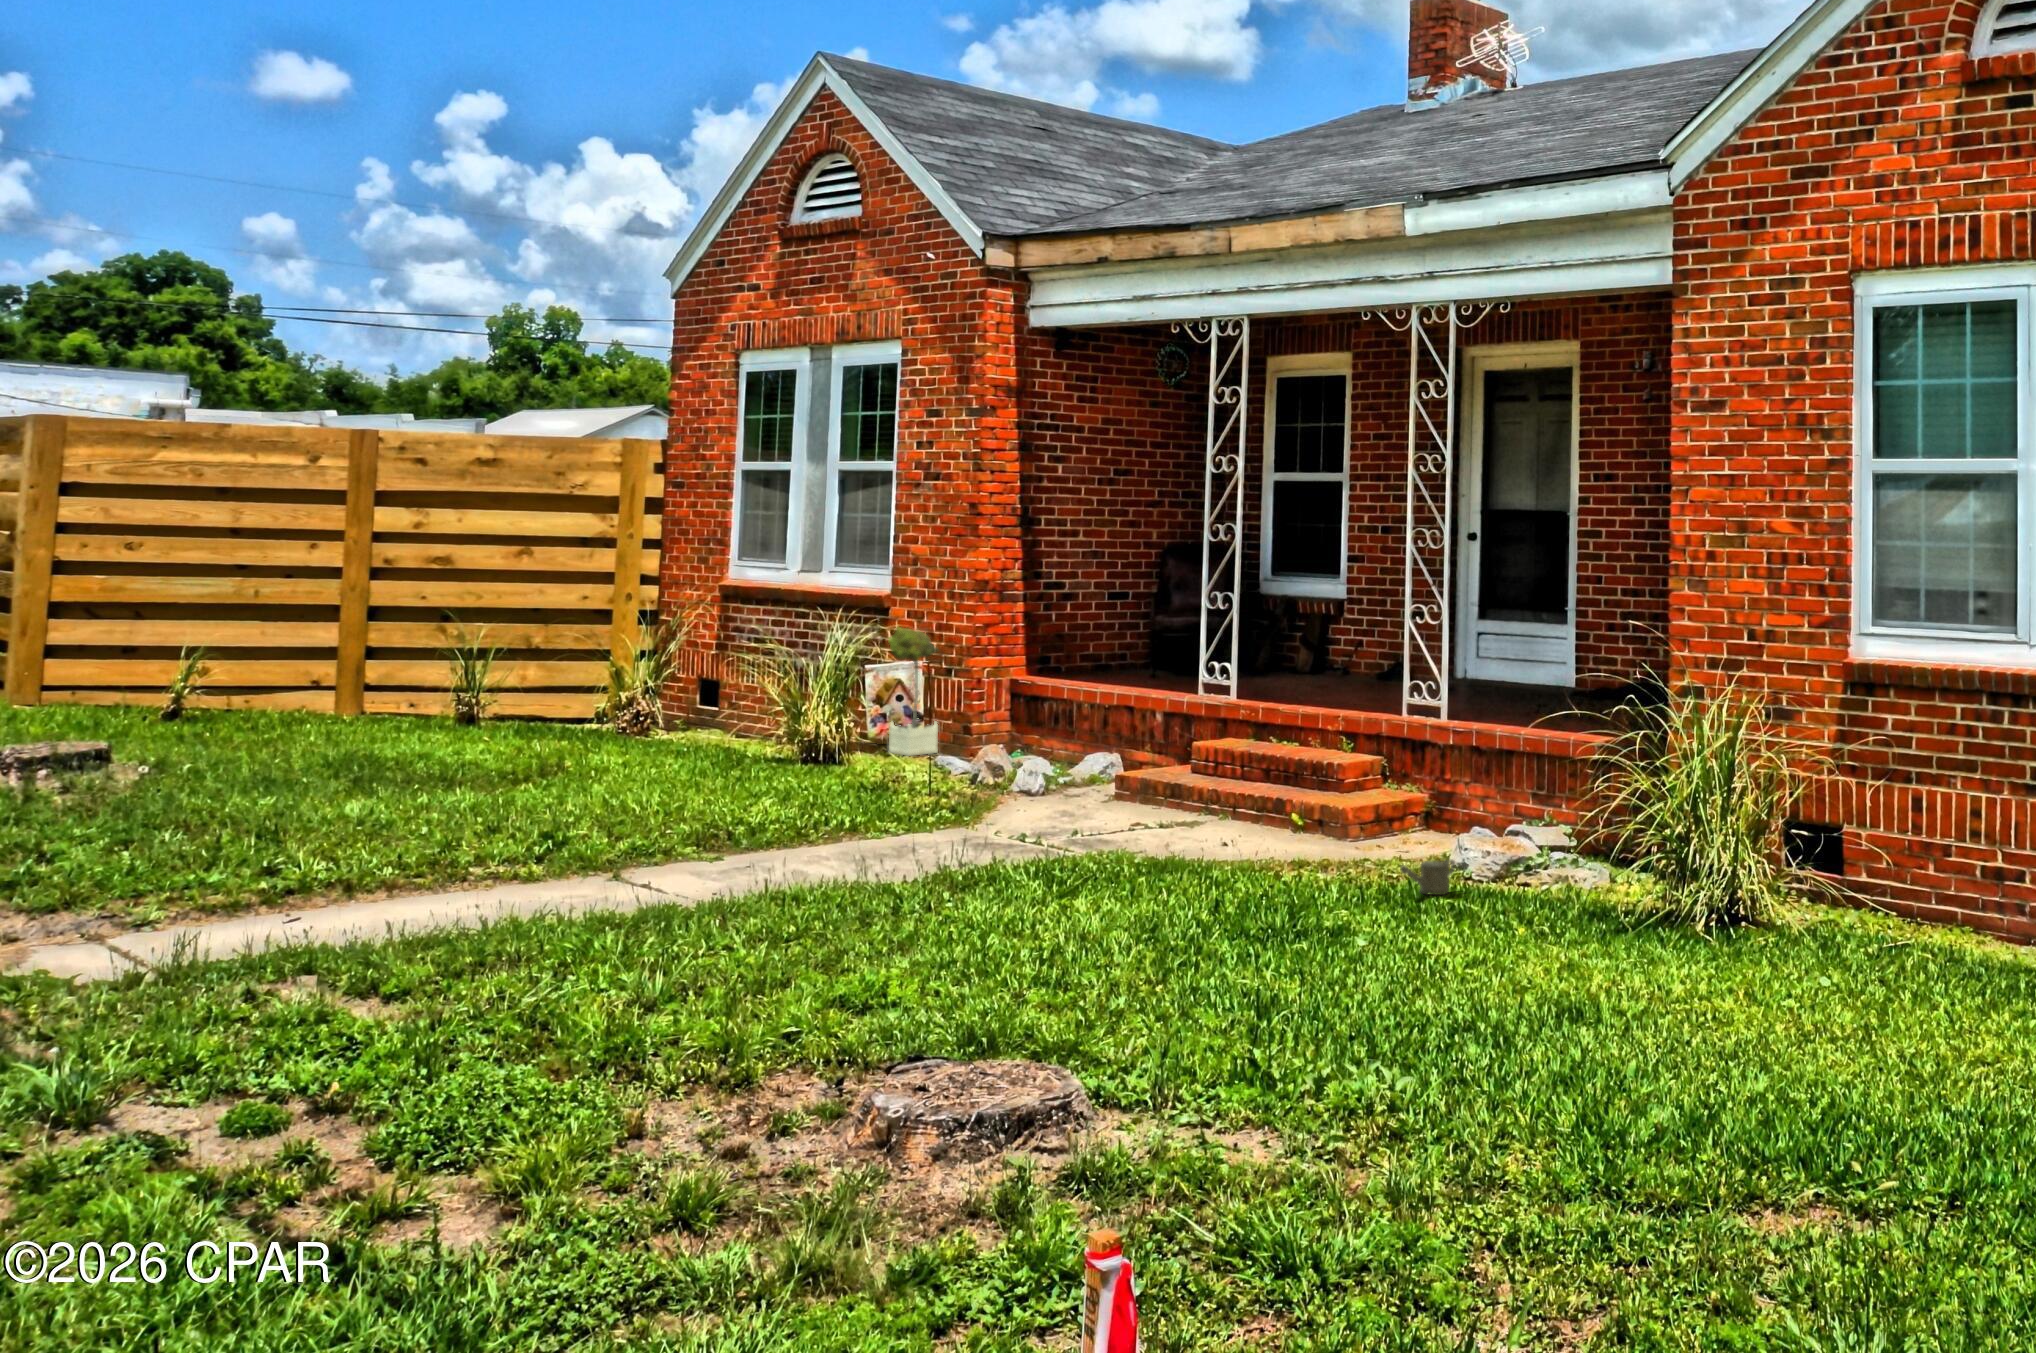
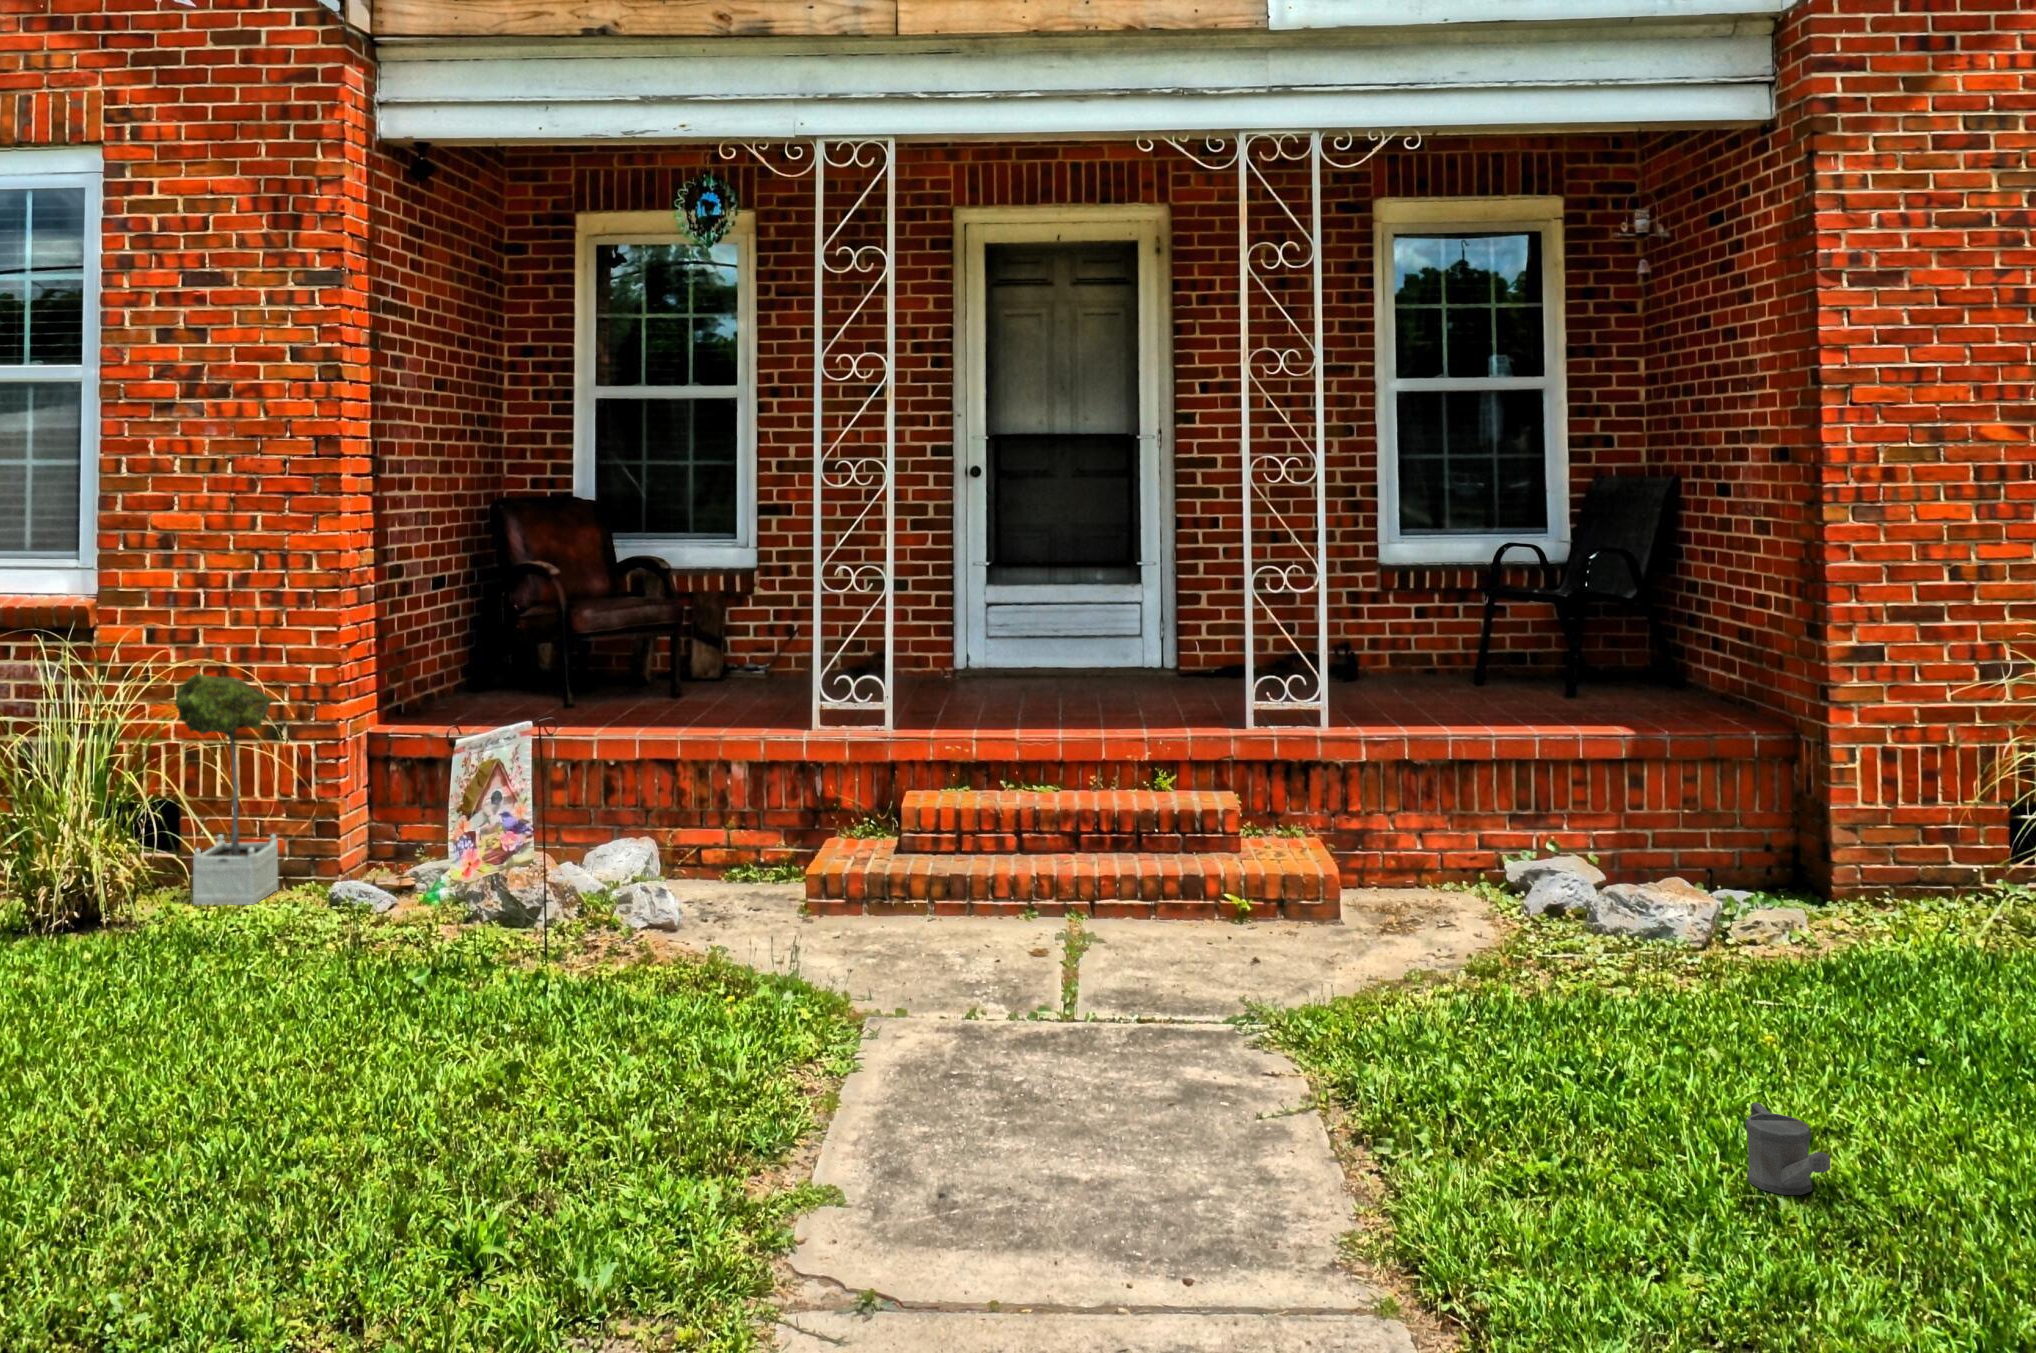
watering can: present [1400,859,1455,895] -> present [1746,1103,1830,1195]

